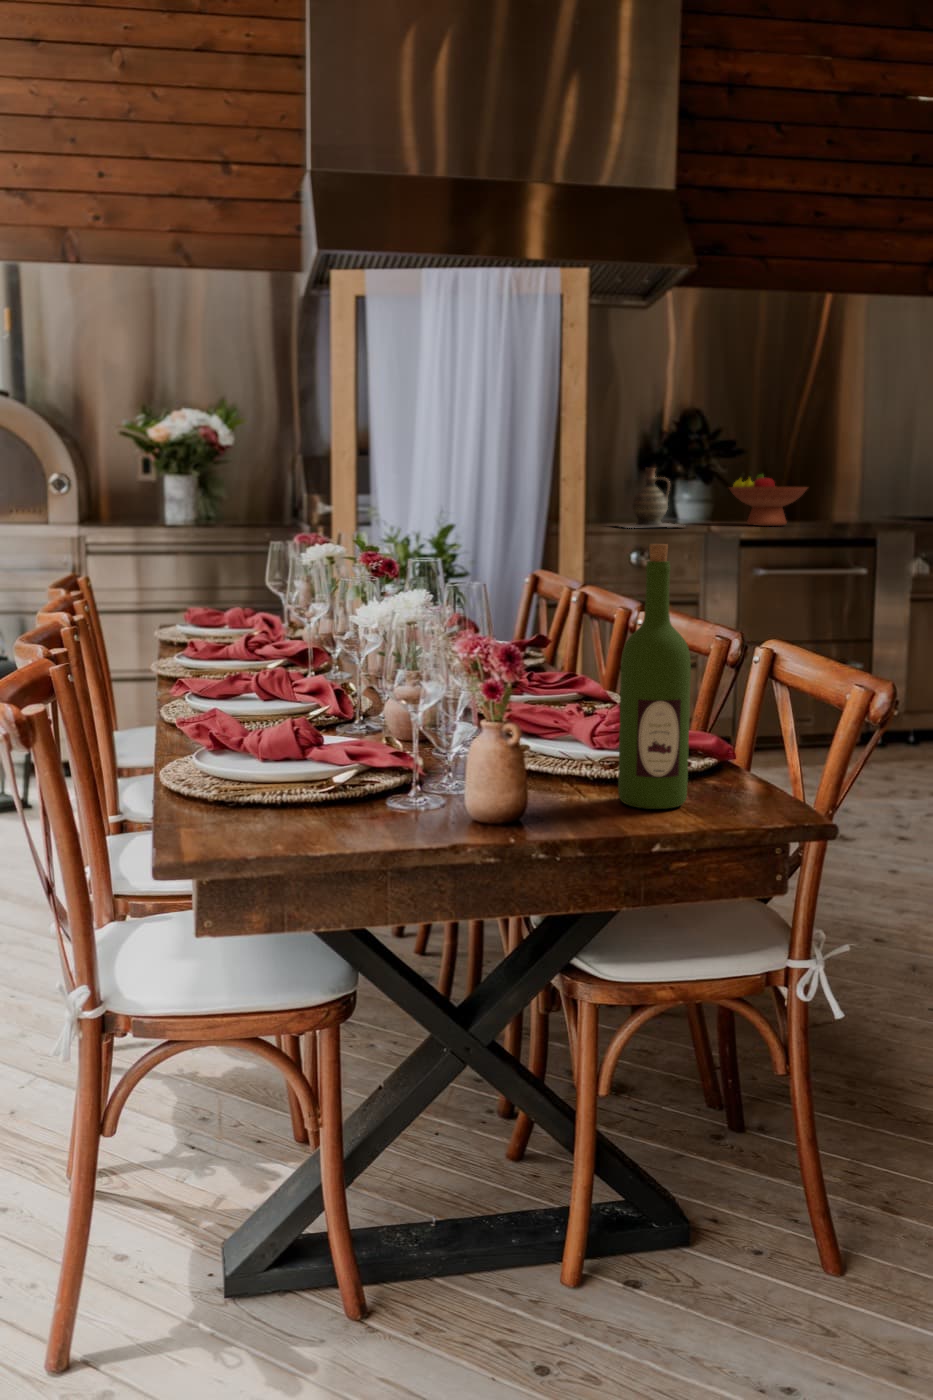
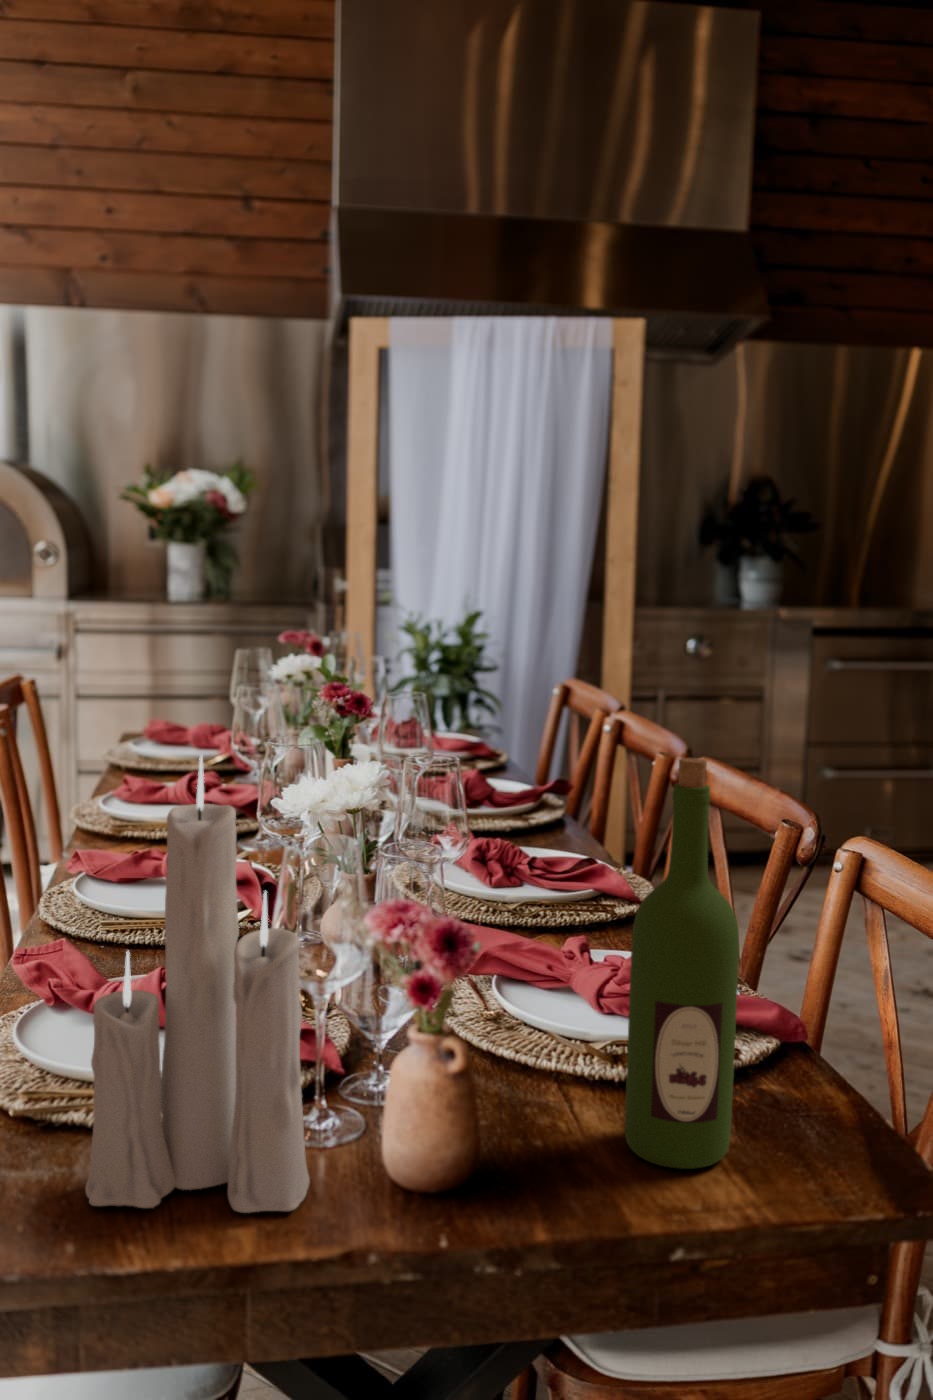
ceramic jug: present [614,468,677,528] -> none [661,545,754,613]
fruit bowl: present [729,472,808,526] -> none [801,551,894,612]
candle: none [281,525,422,827] -> present [85,755,310,1213]

